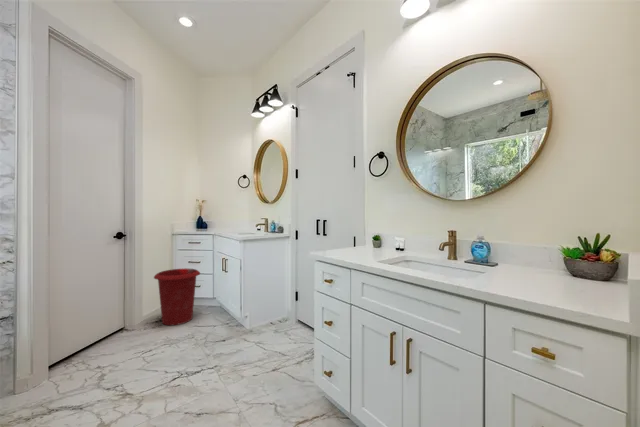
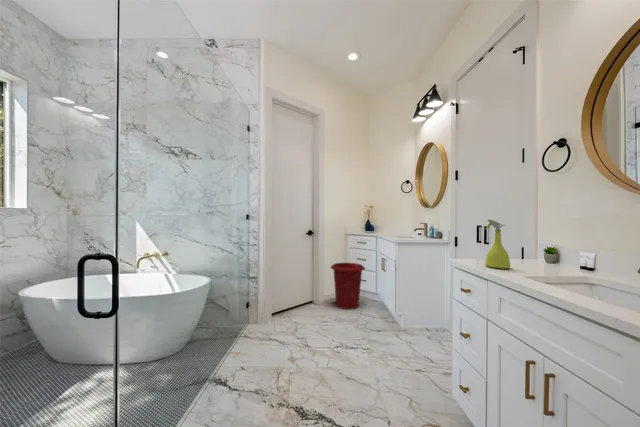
spray bottle: none [342,211,361,255] -> present [485,219,510,269]

